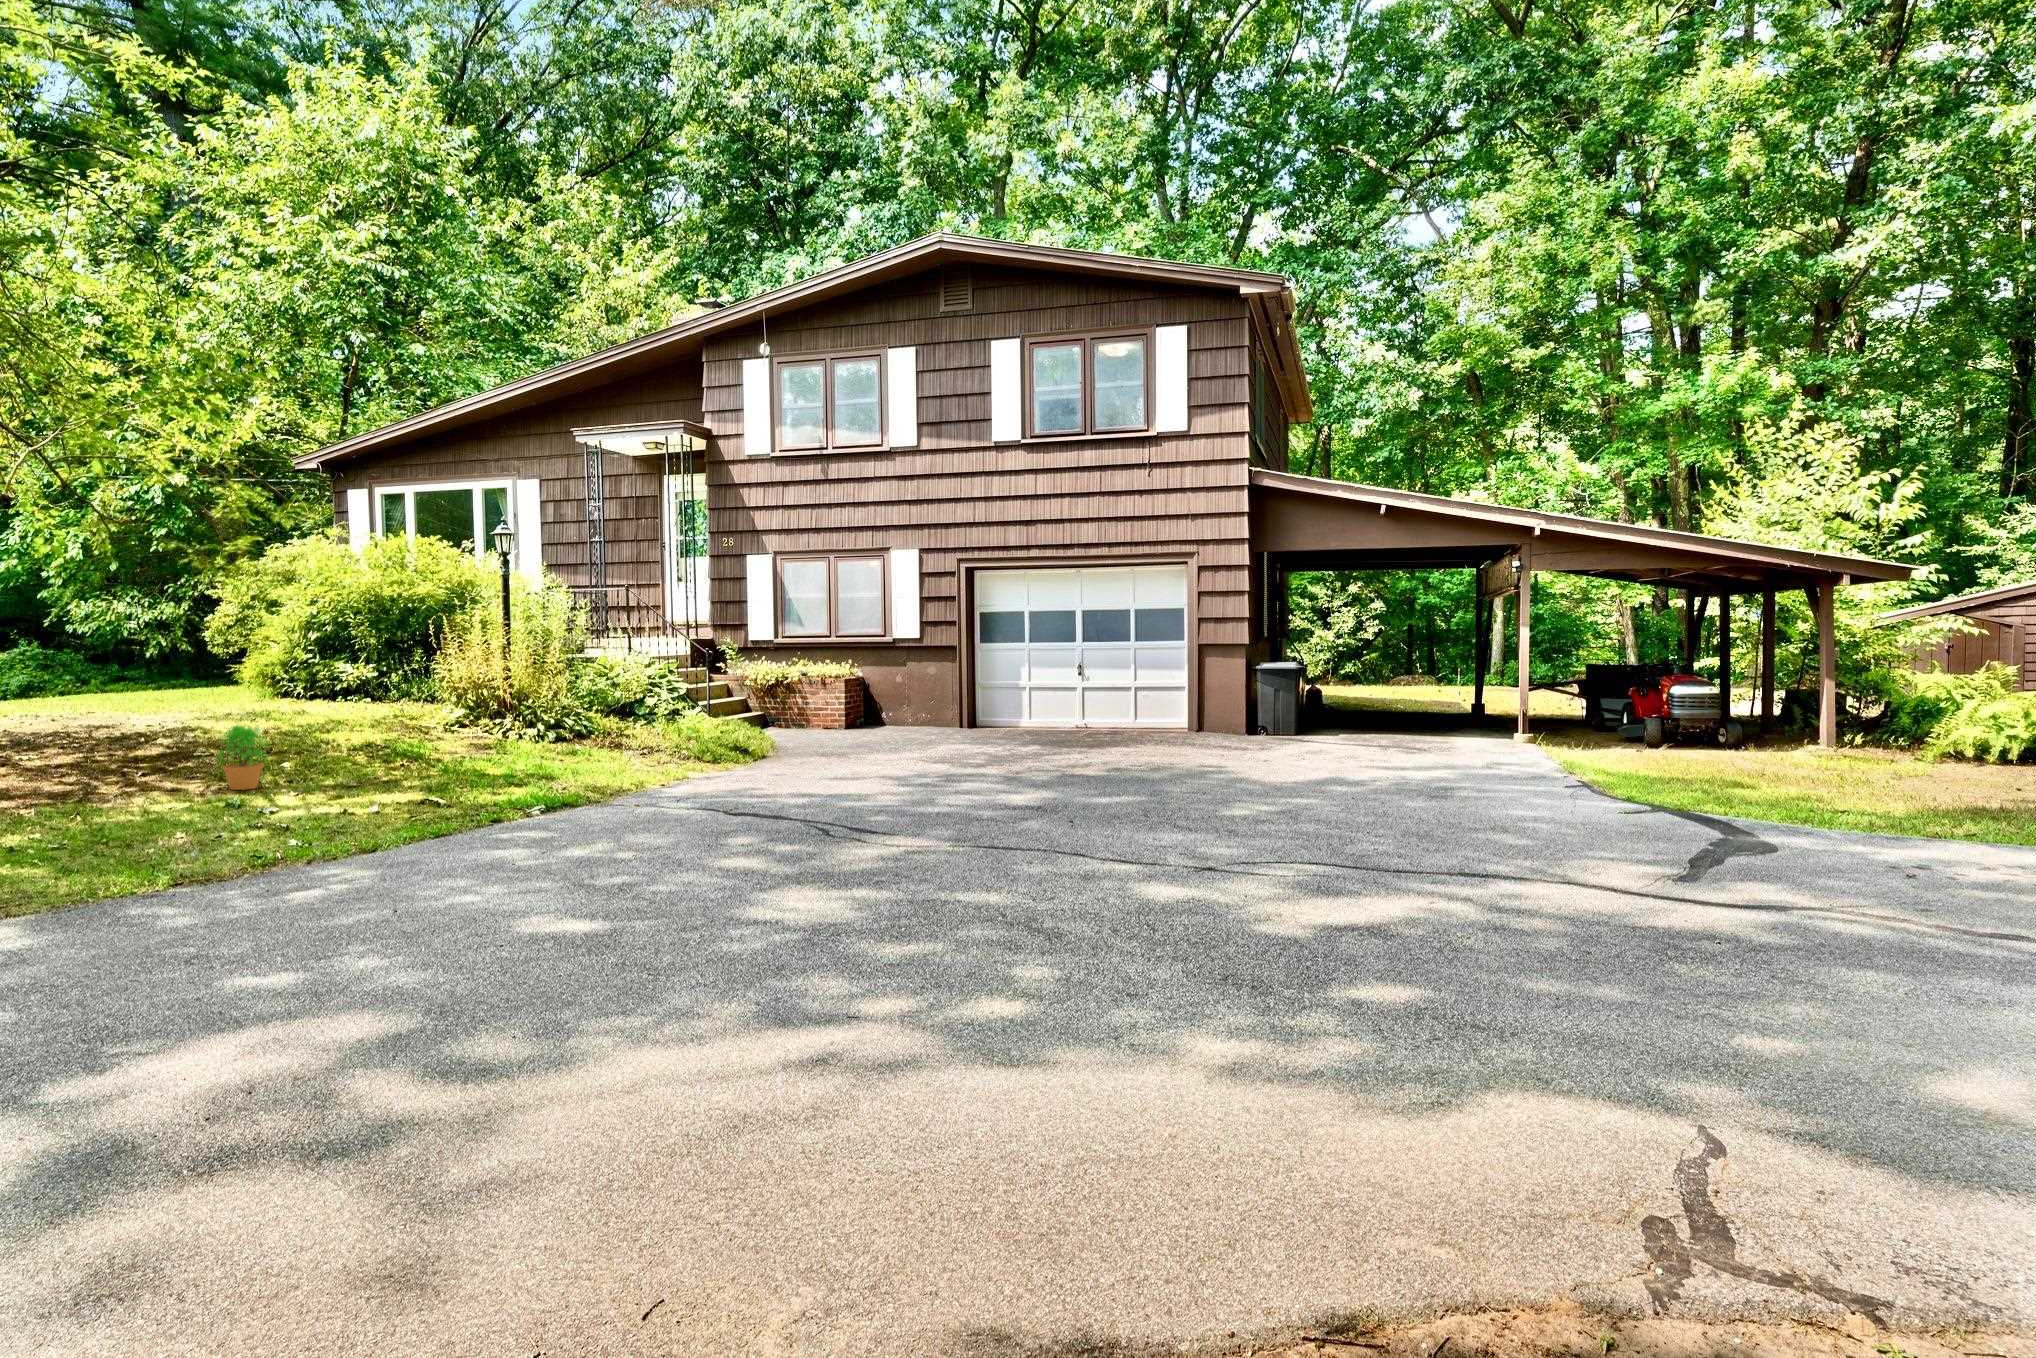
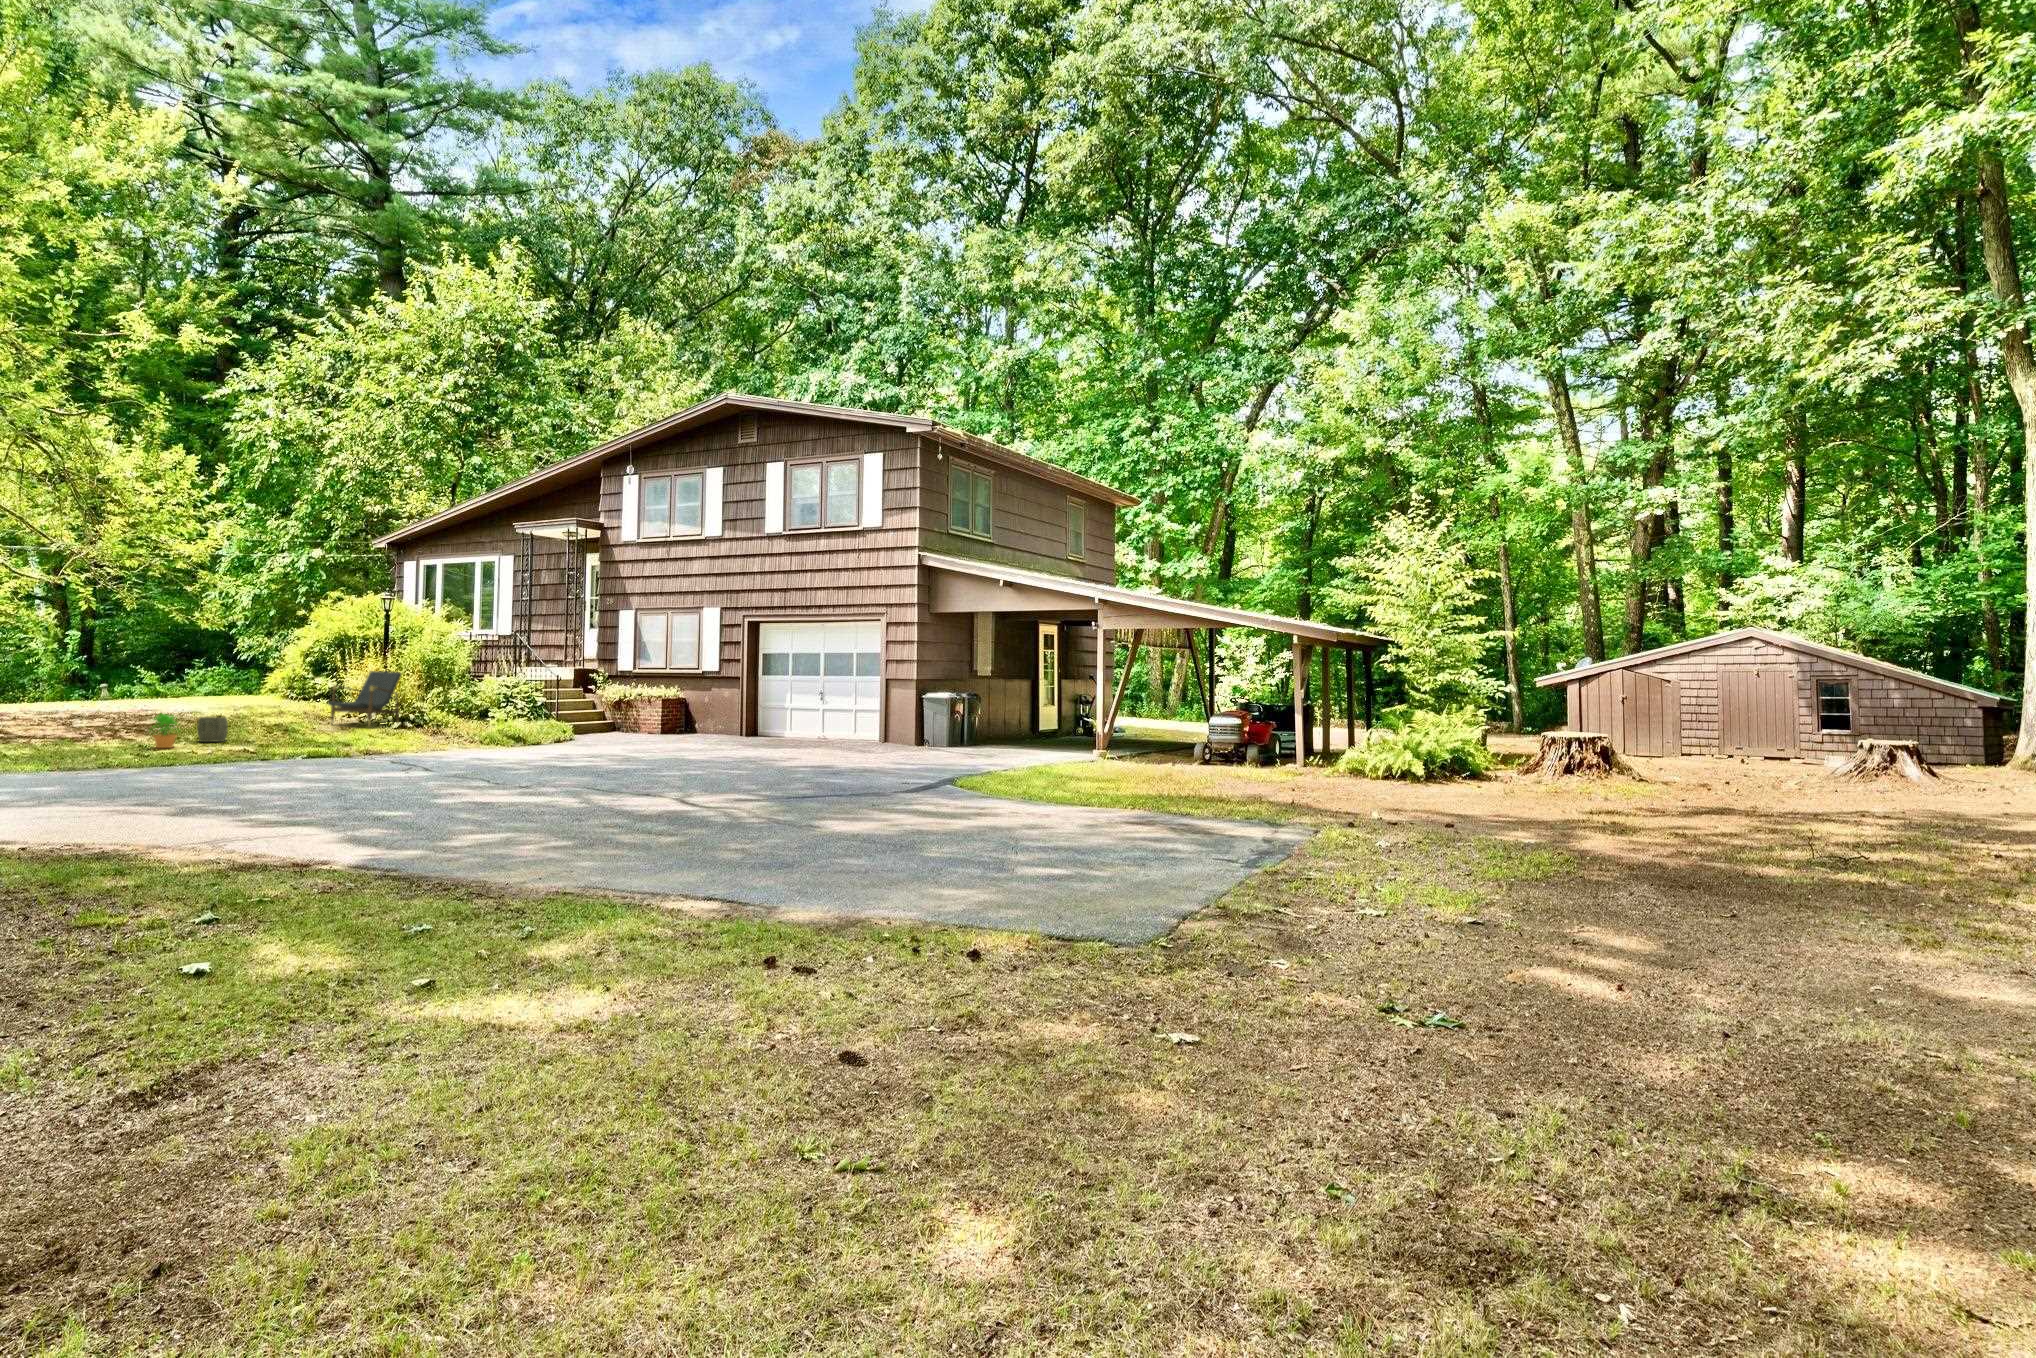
lounge chair: none [436,646,537,737] -> present [328,671,401,726]
woven basket: none [277,728,328,774] -> present [197,716,228,742]

